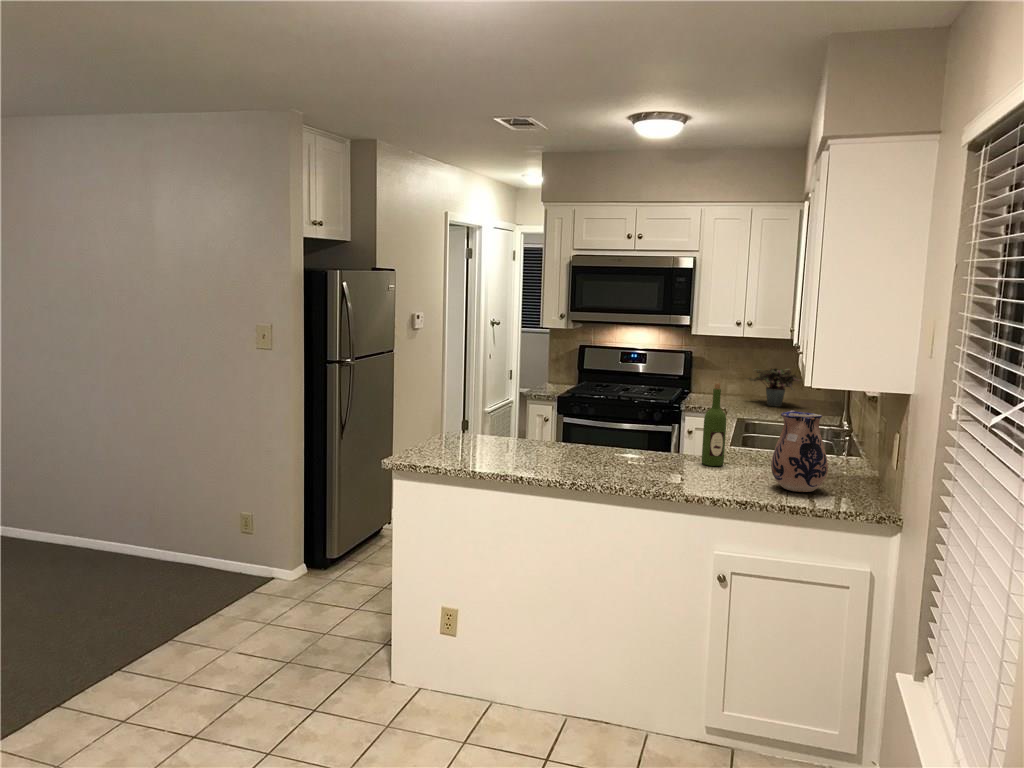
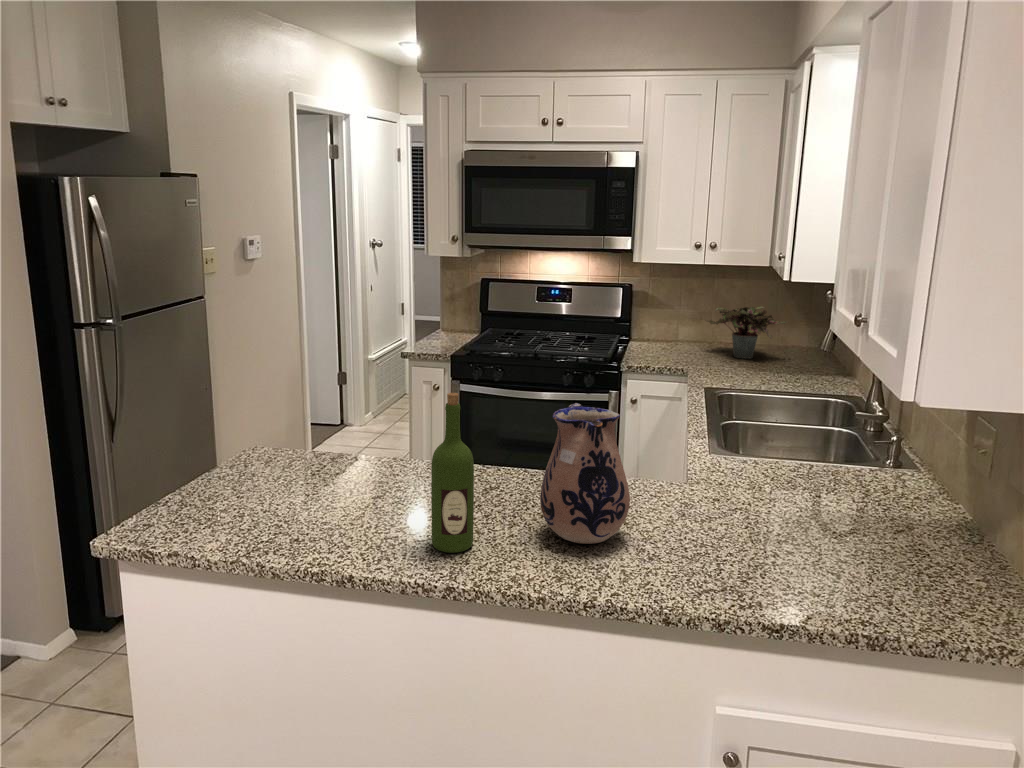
wine bottle: present [702,383,726,466] -> present [431,393,474,553]
ceramic pitcher: present [771,411,828,492] -> present [540,403,630,544]

